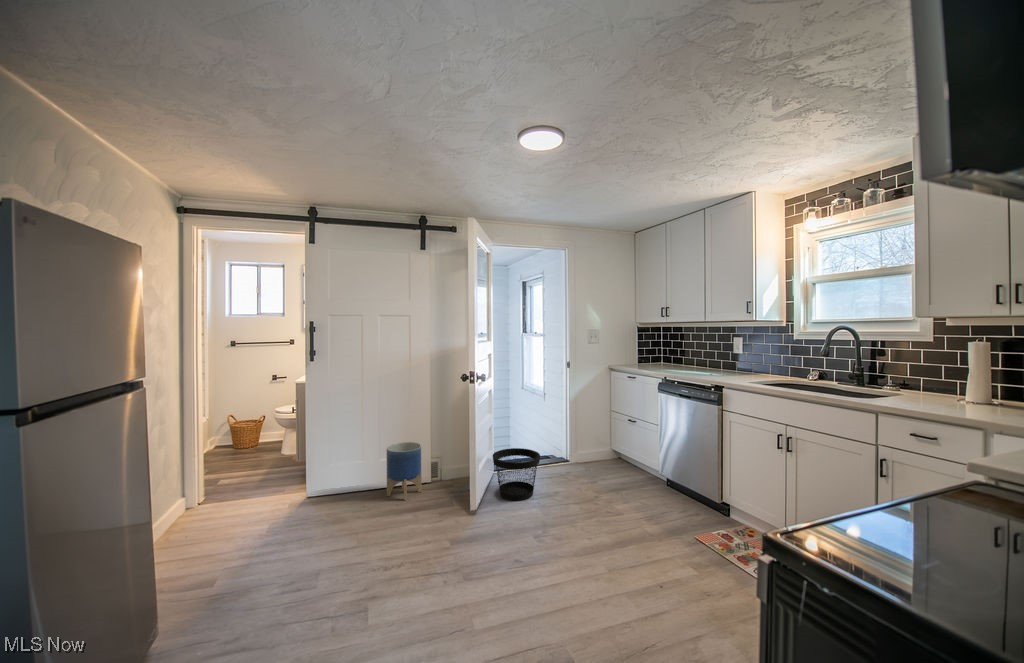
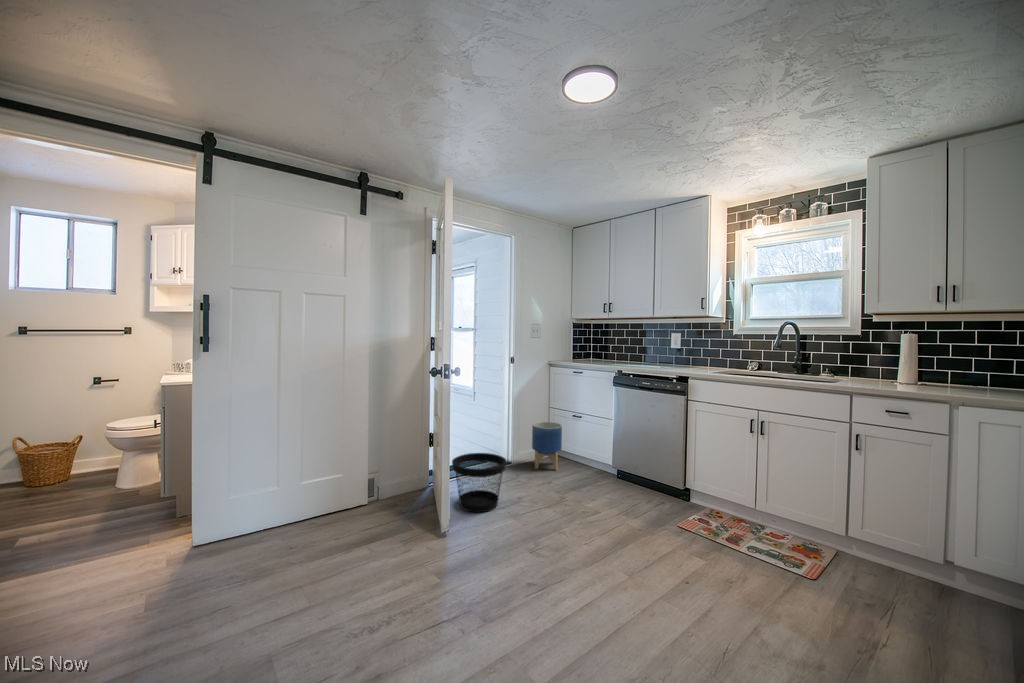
planter: present [387,442,421,500] -> present [532,422,562,470]

